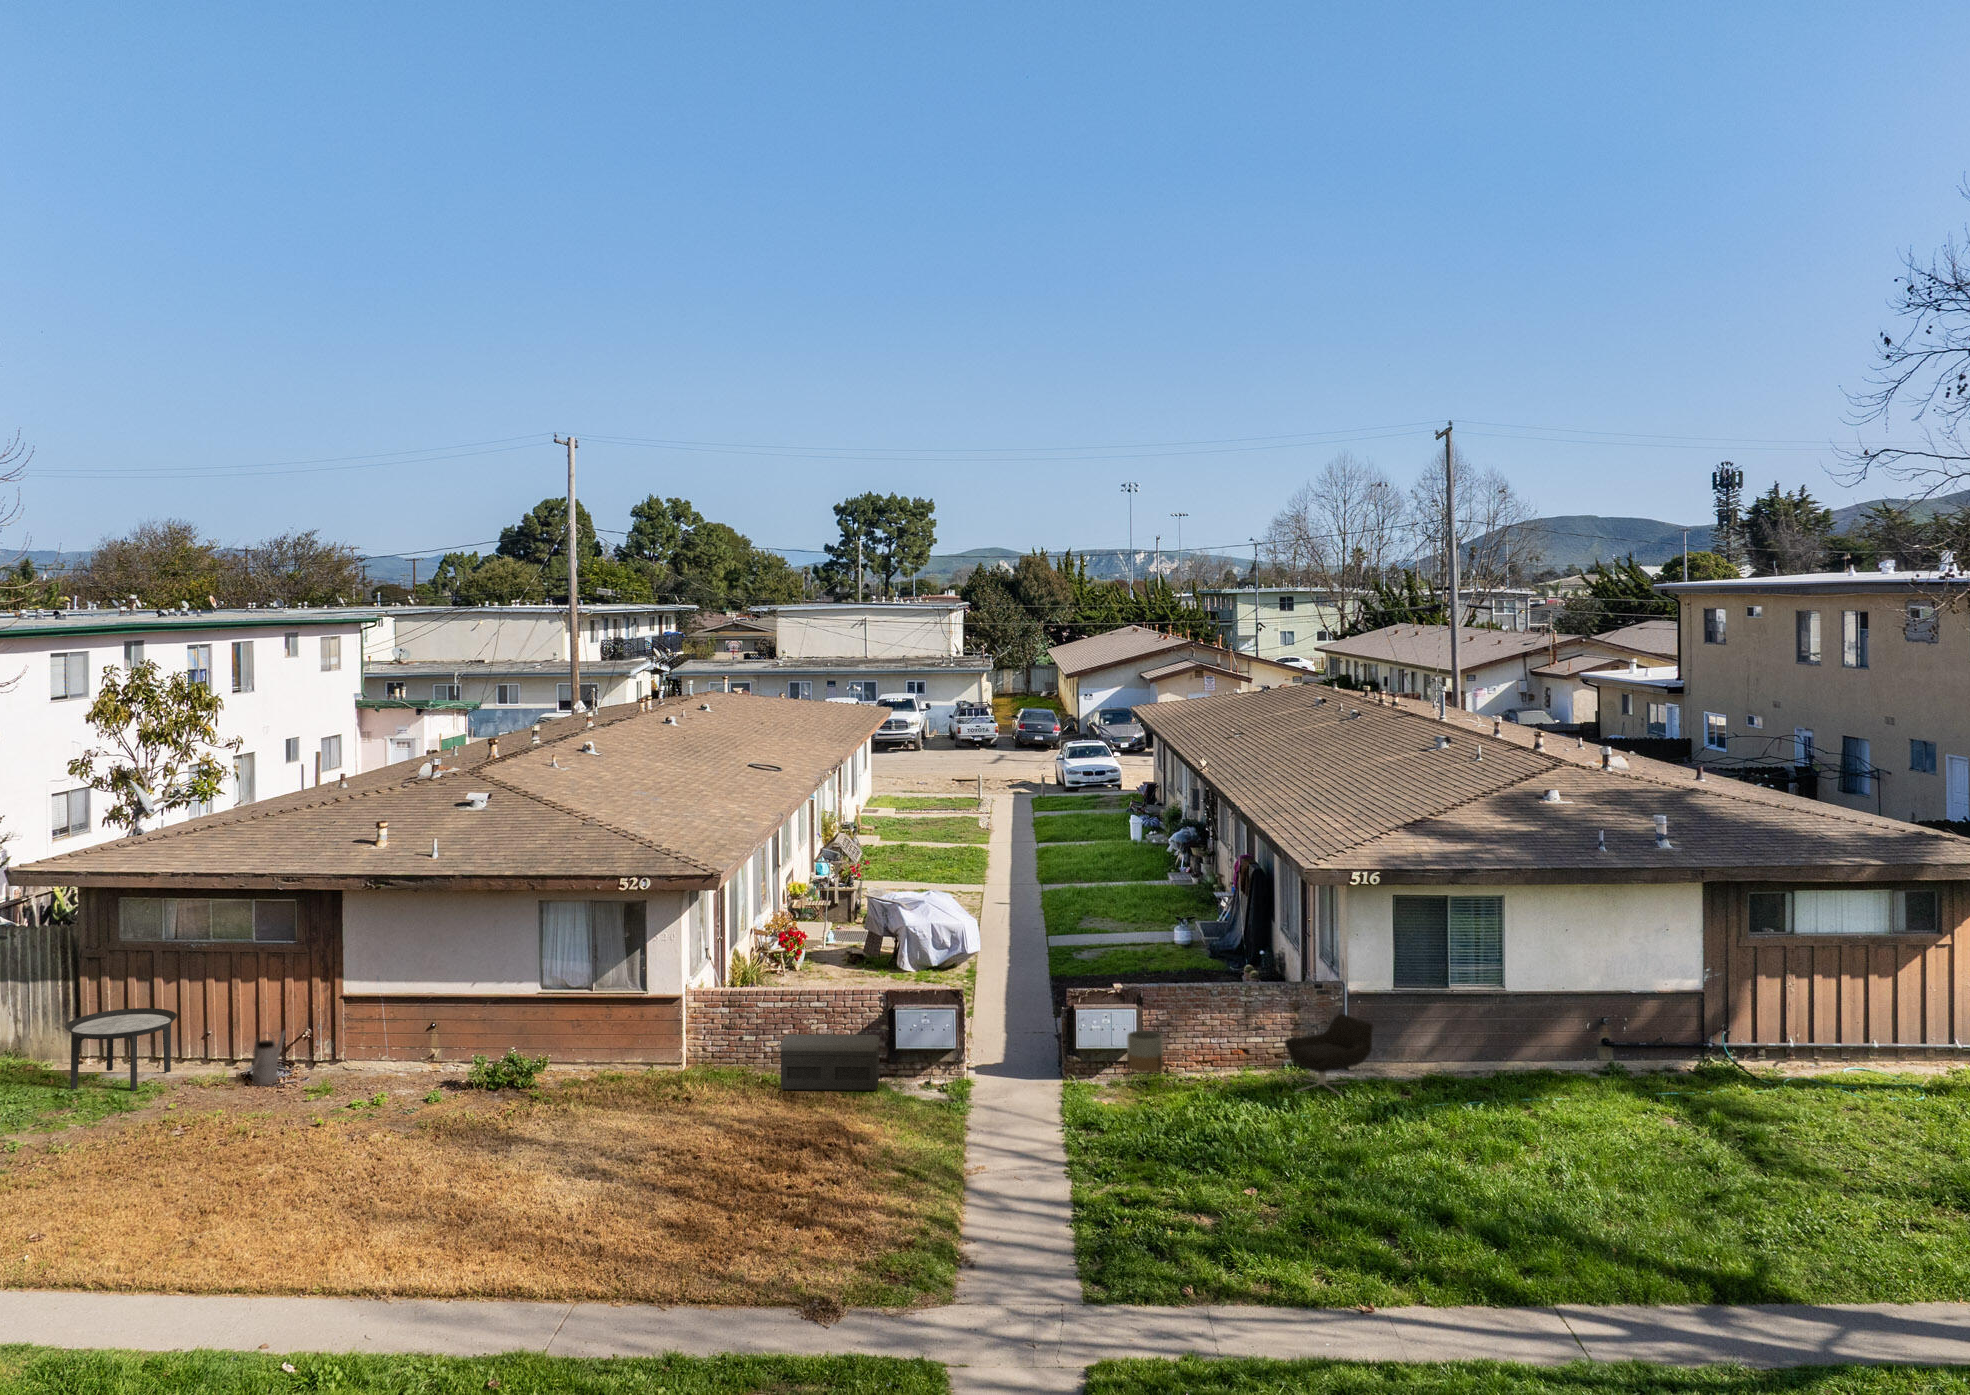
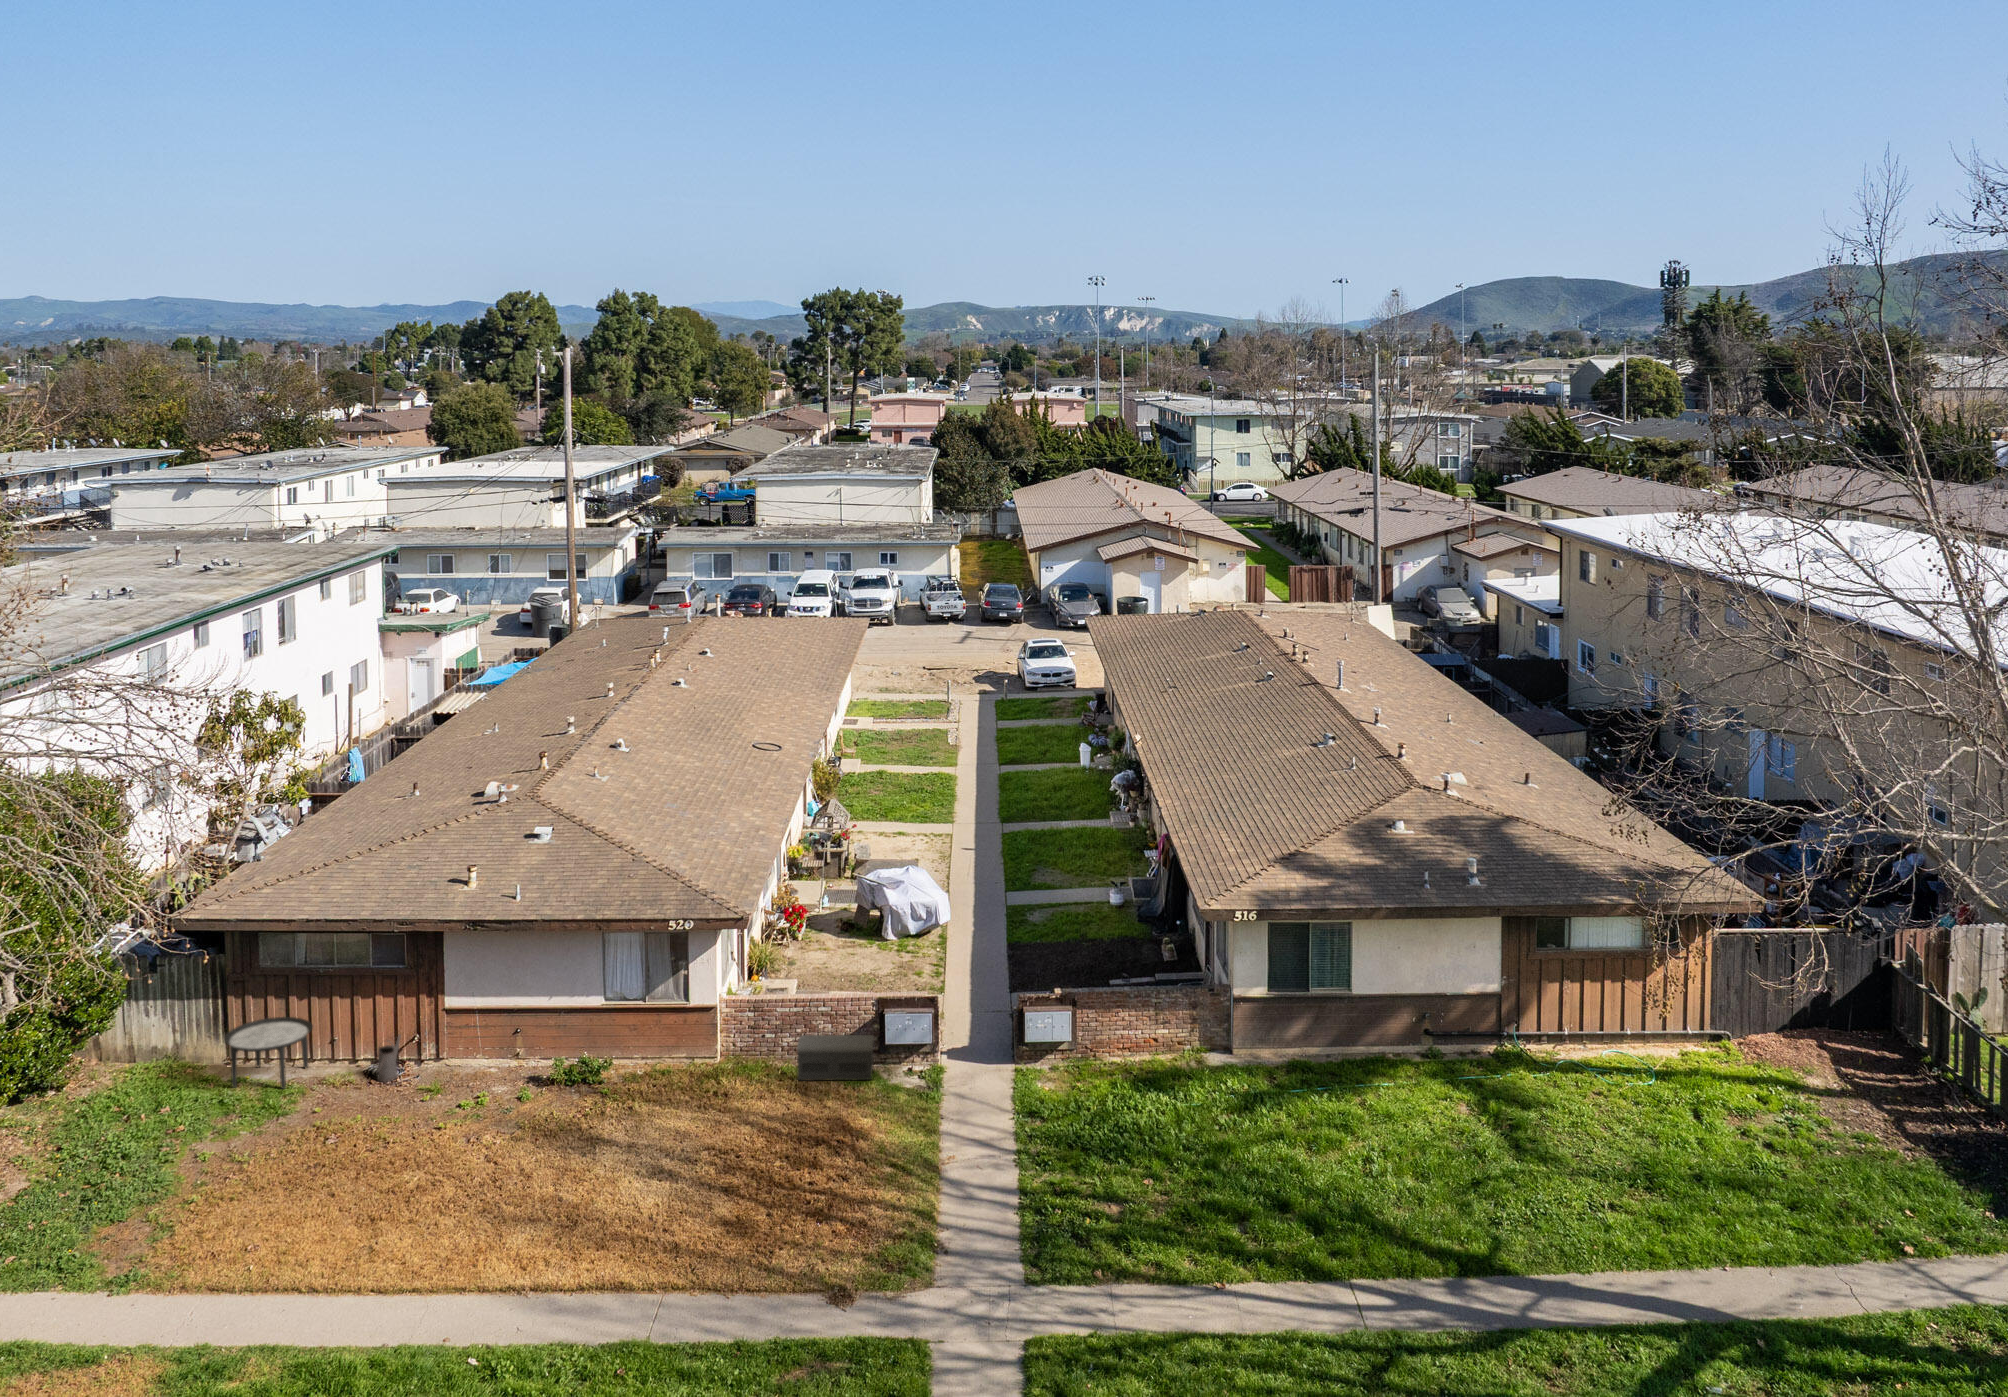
lounge chair: present [1285,1014,1373,1094] -> none [1185,1012,1251,1078]
planter: present [1127,1030,1163,1080] -> none [1064,1028,1092,1074]

